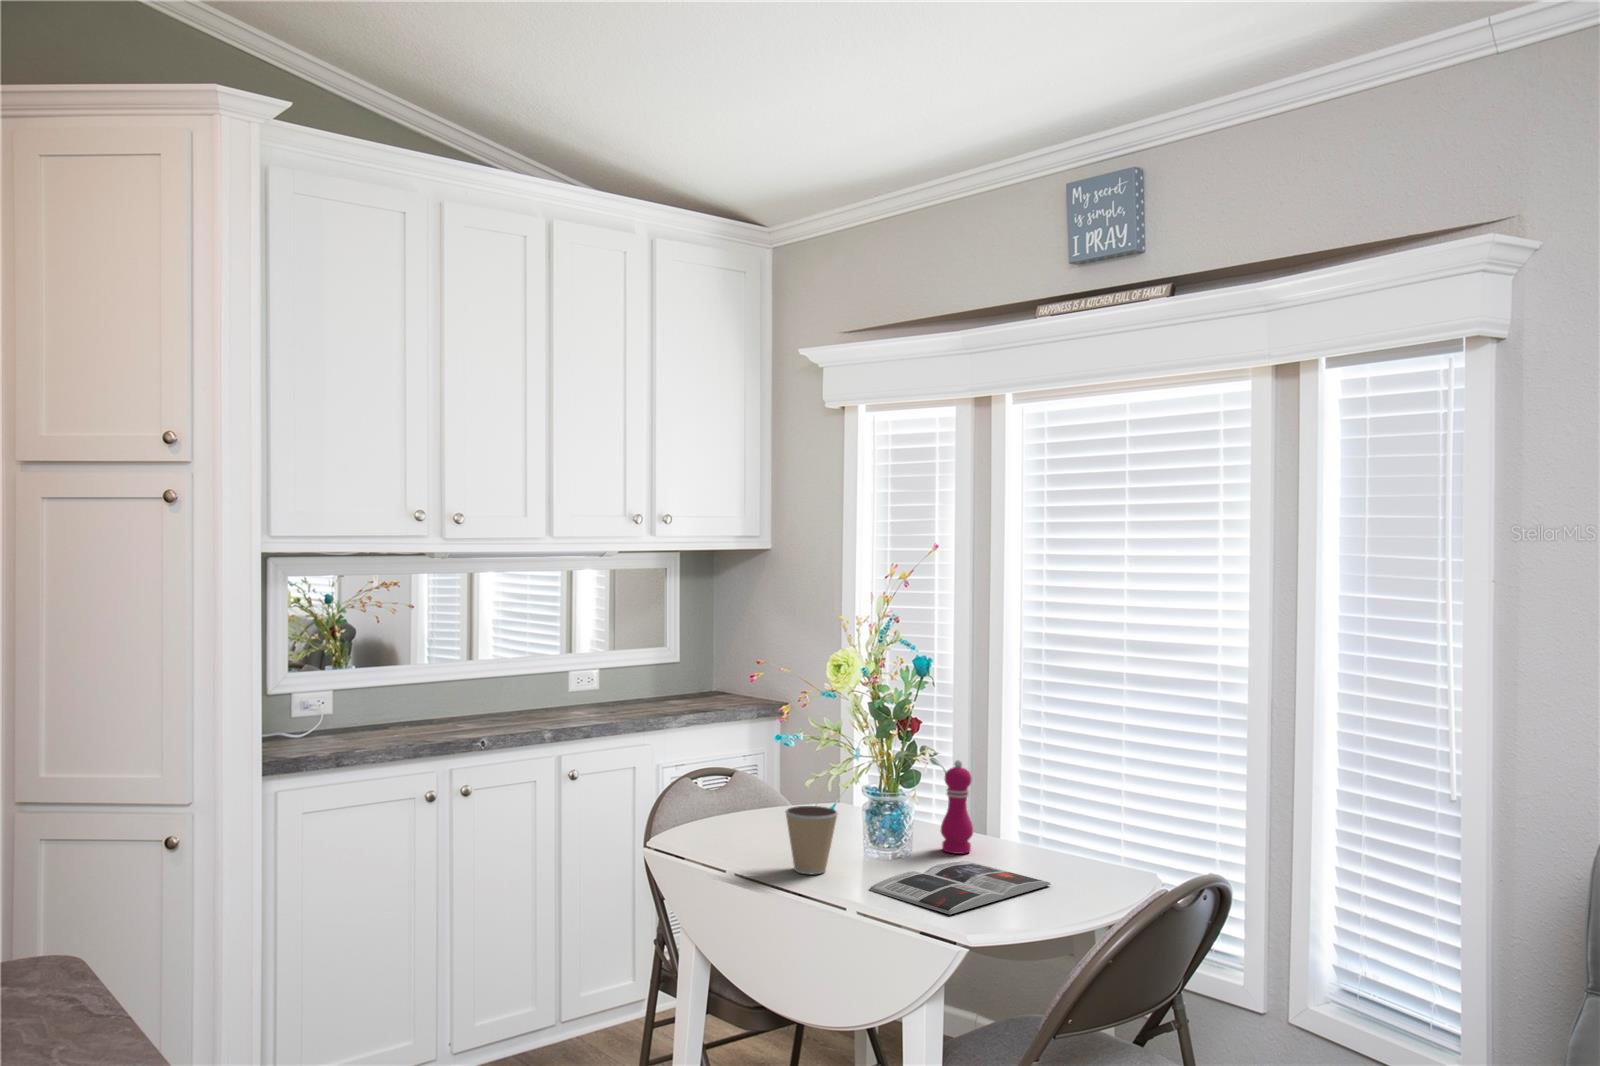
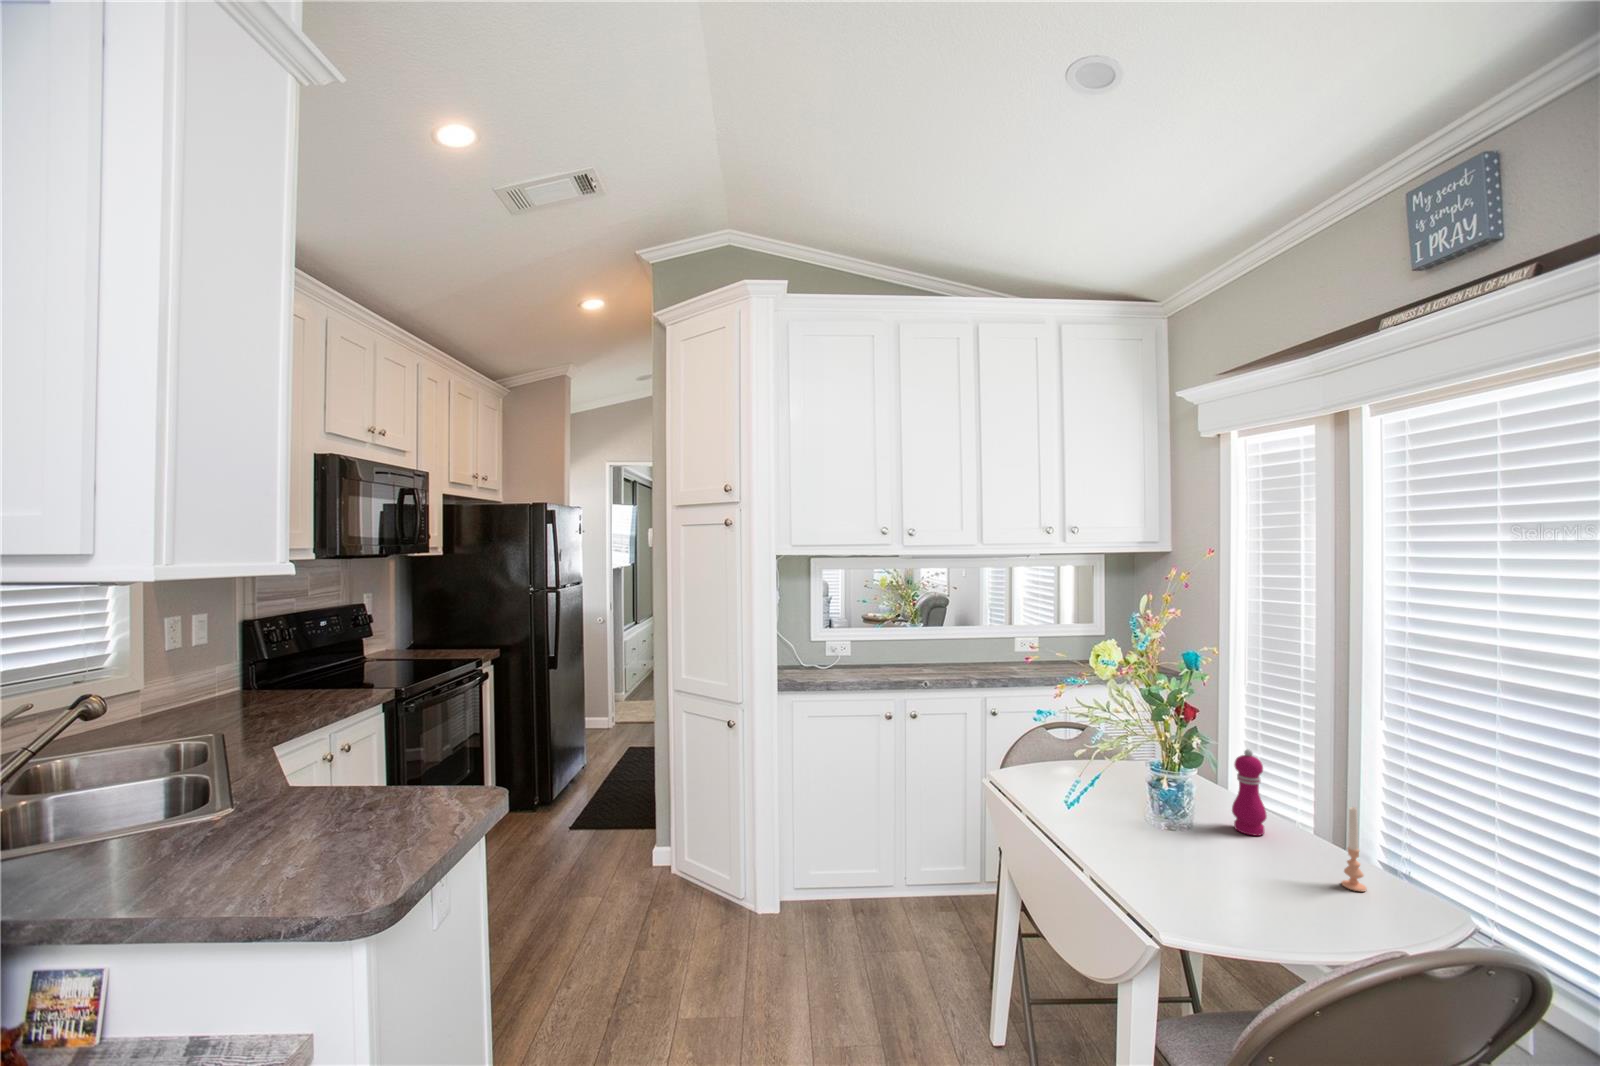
candle: none [1059,796,1080,880] -> present [1342,807,1367,892]
coffee cup: present [786,806,838,874] -> none [1062,767,1108,825]
magazine: present [869,861,1051,914] -> none [1119,841,1320,893]

